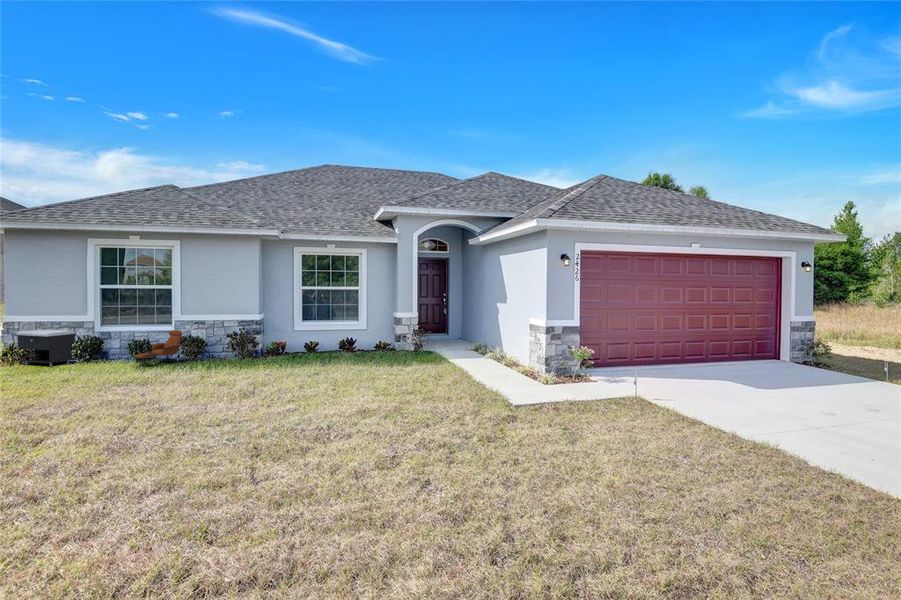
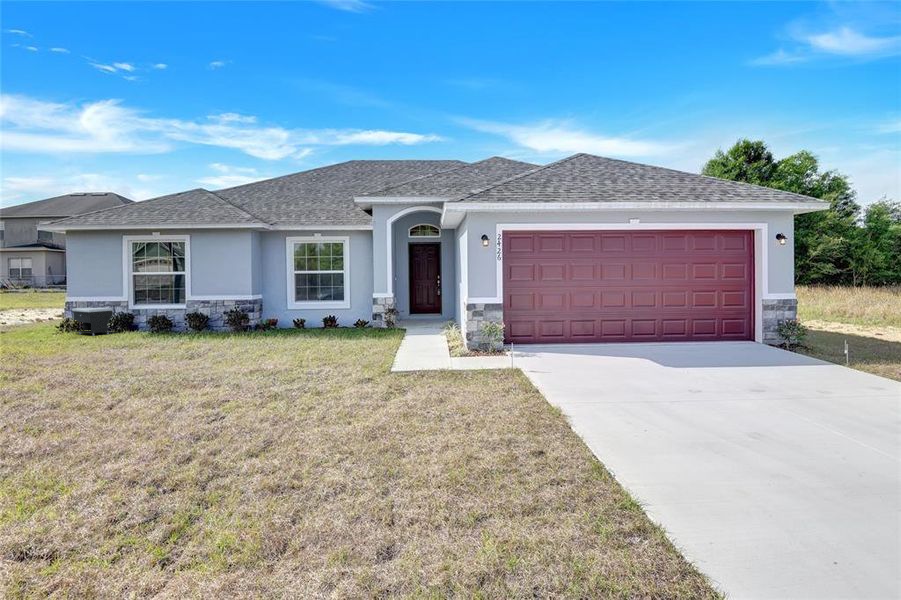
lounge chair: present [136,330,182,366] -> none [148,308,188,338]

